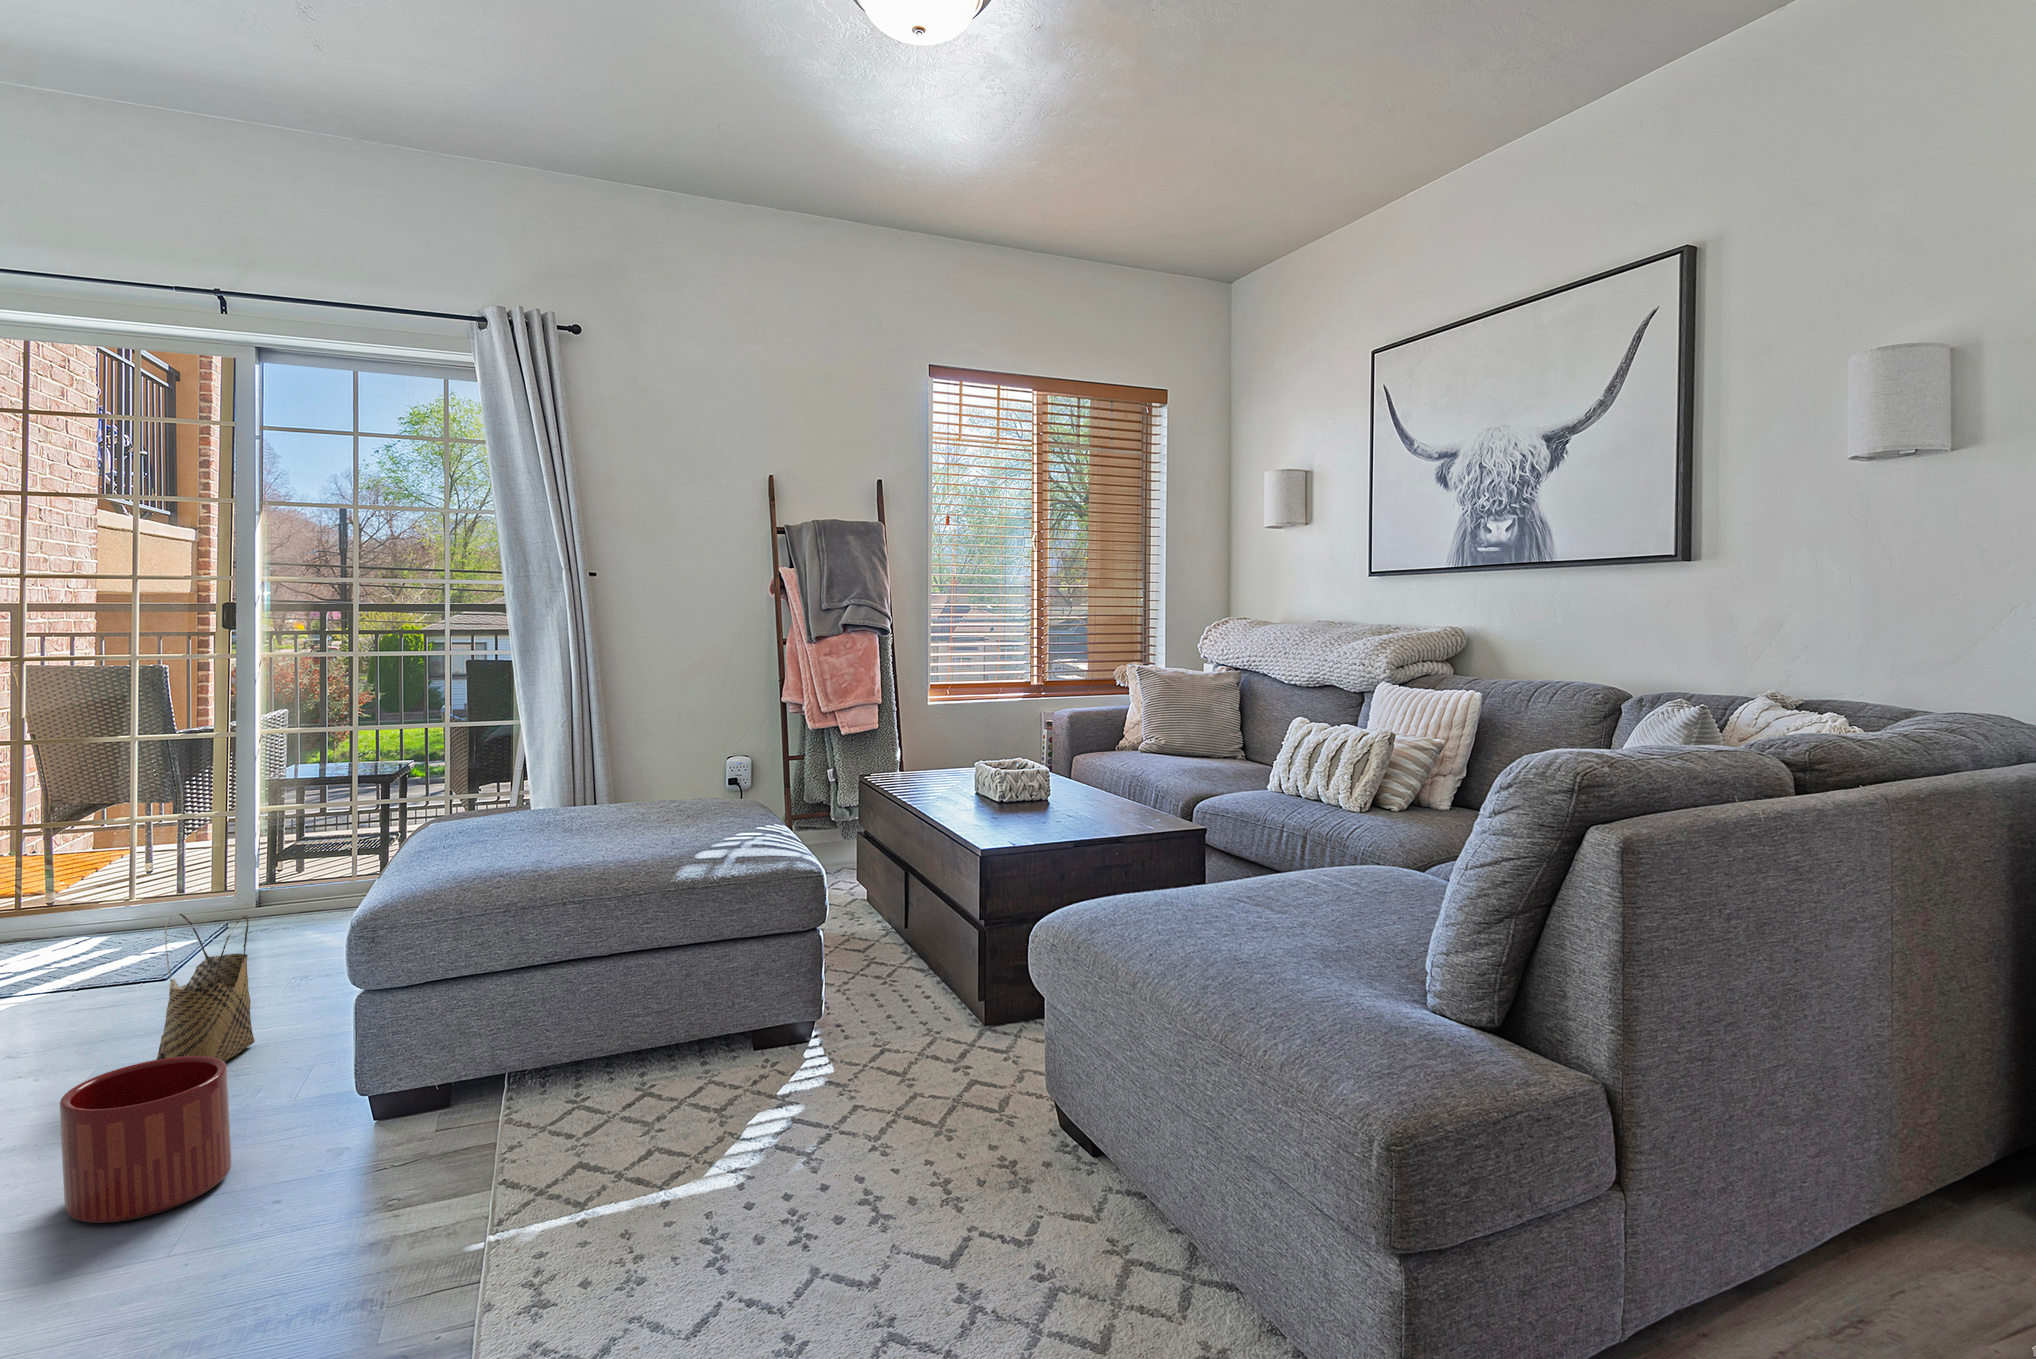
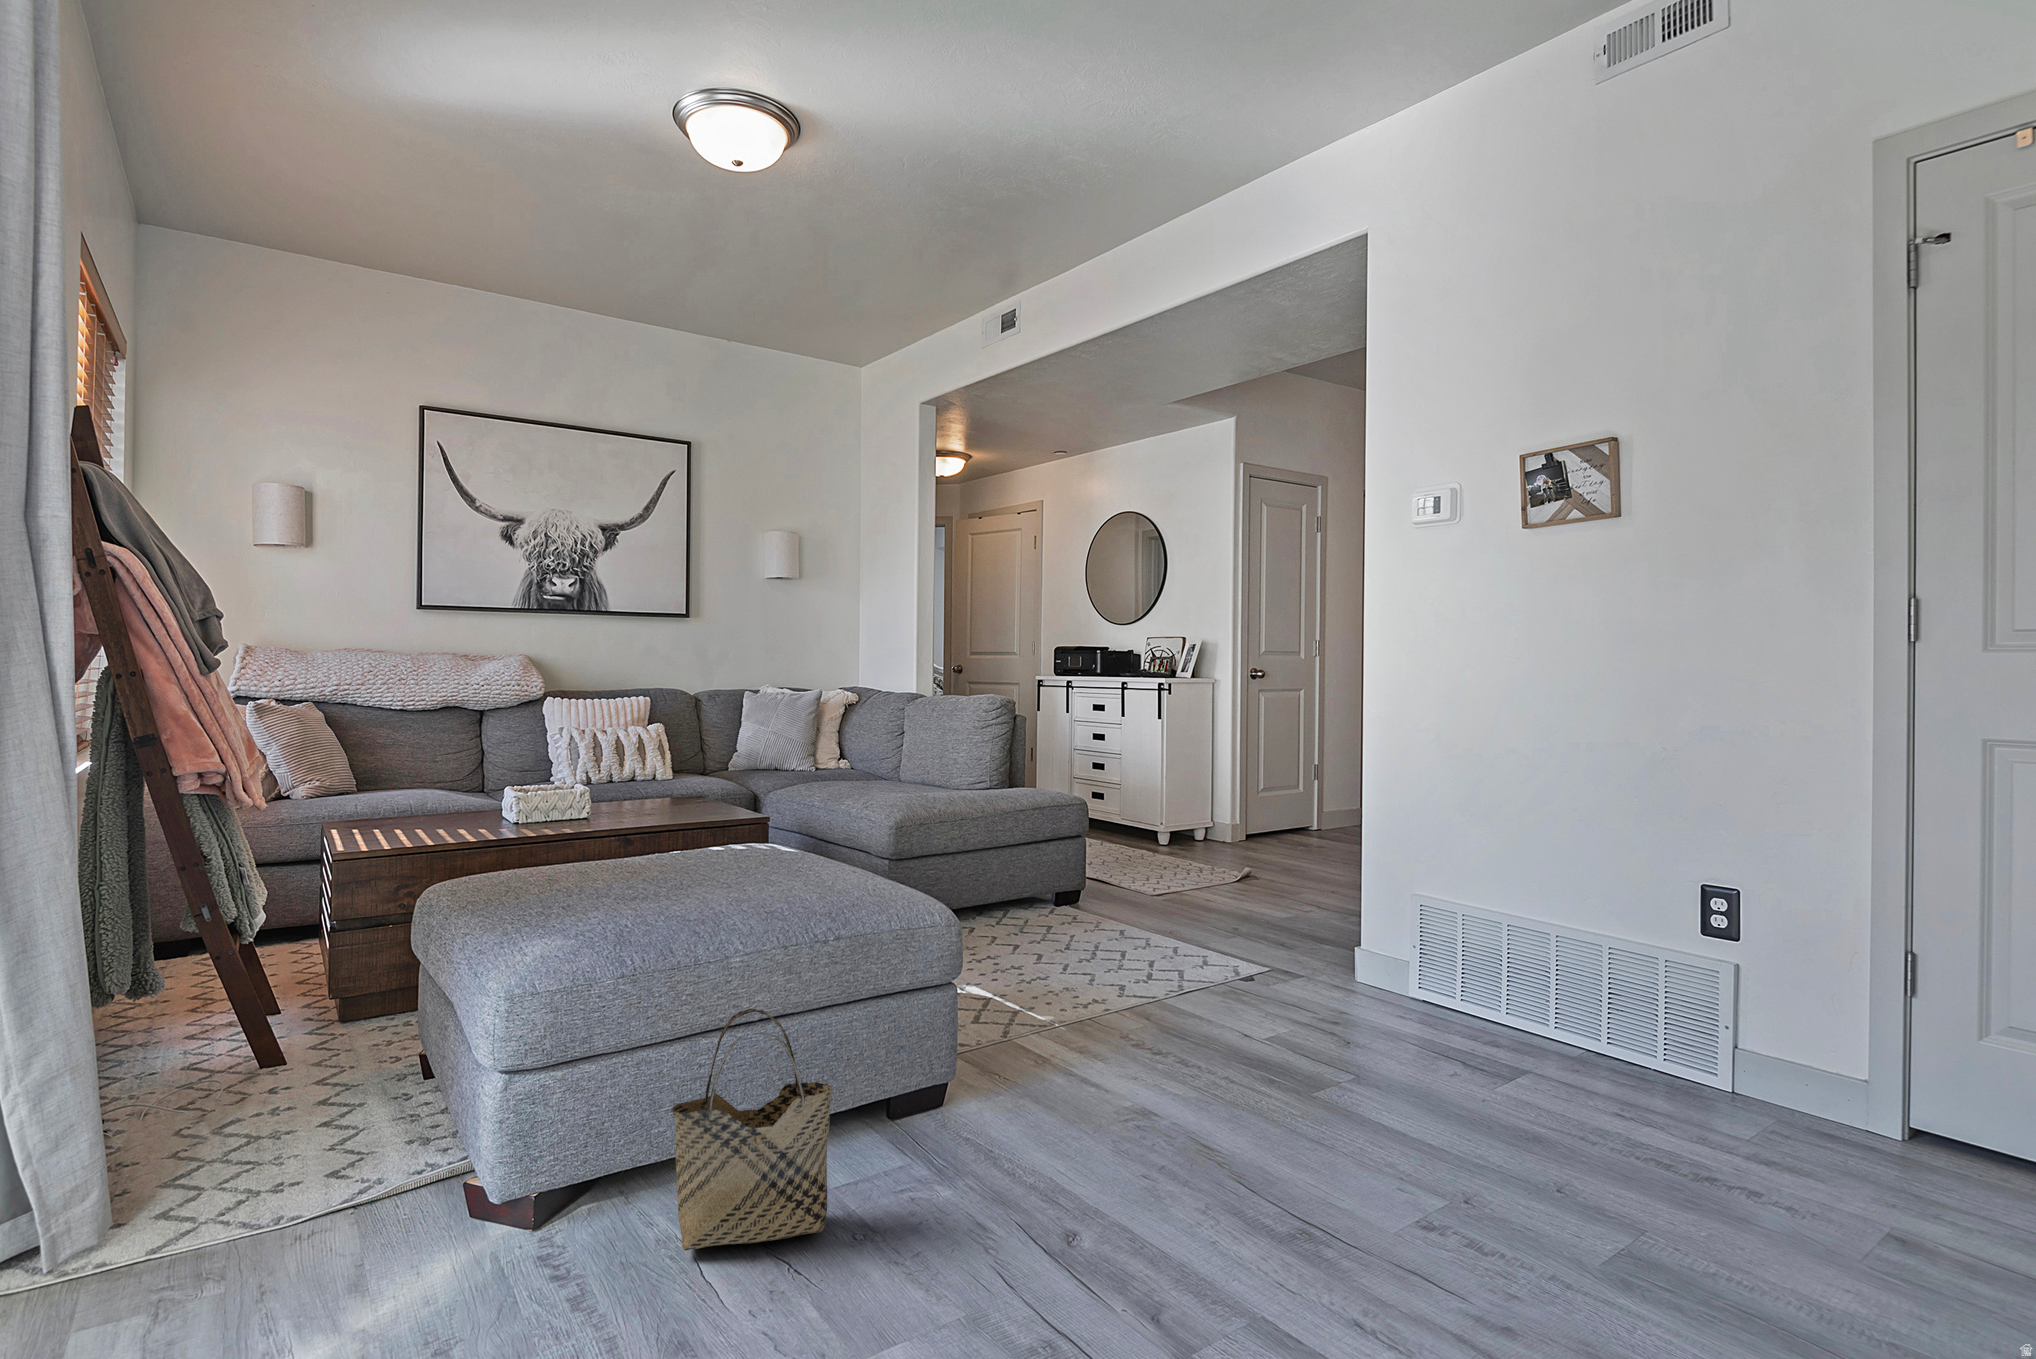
planter: present [60,1056,231,1223] -> none [984,1012,1099,1152]

